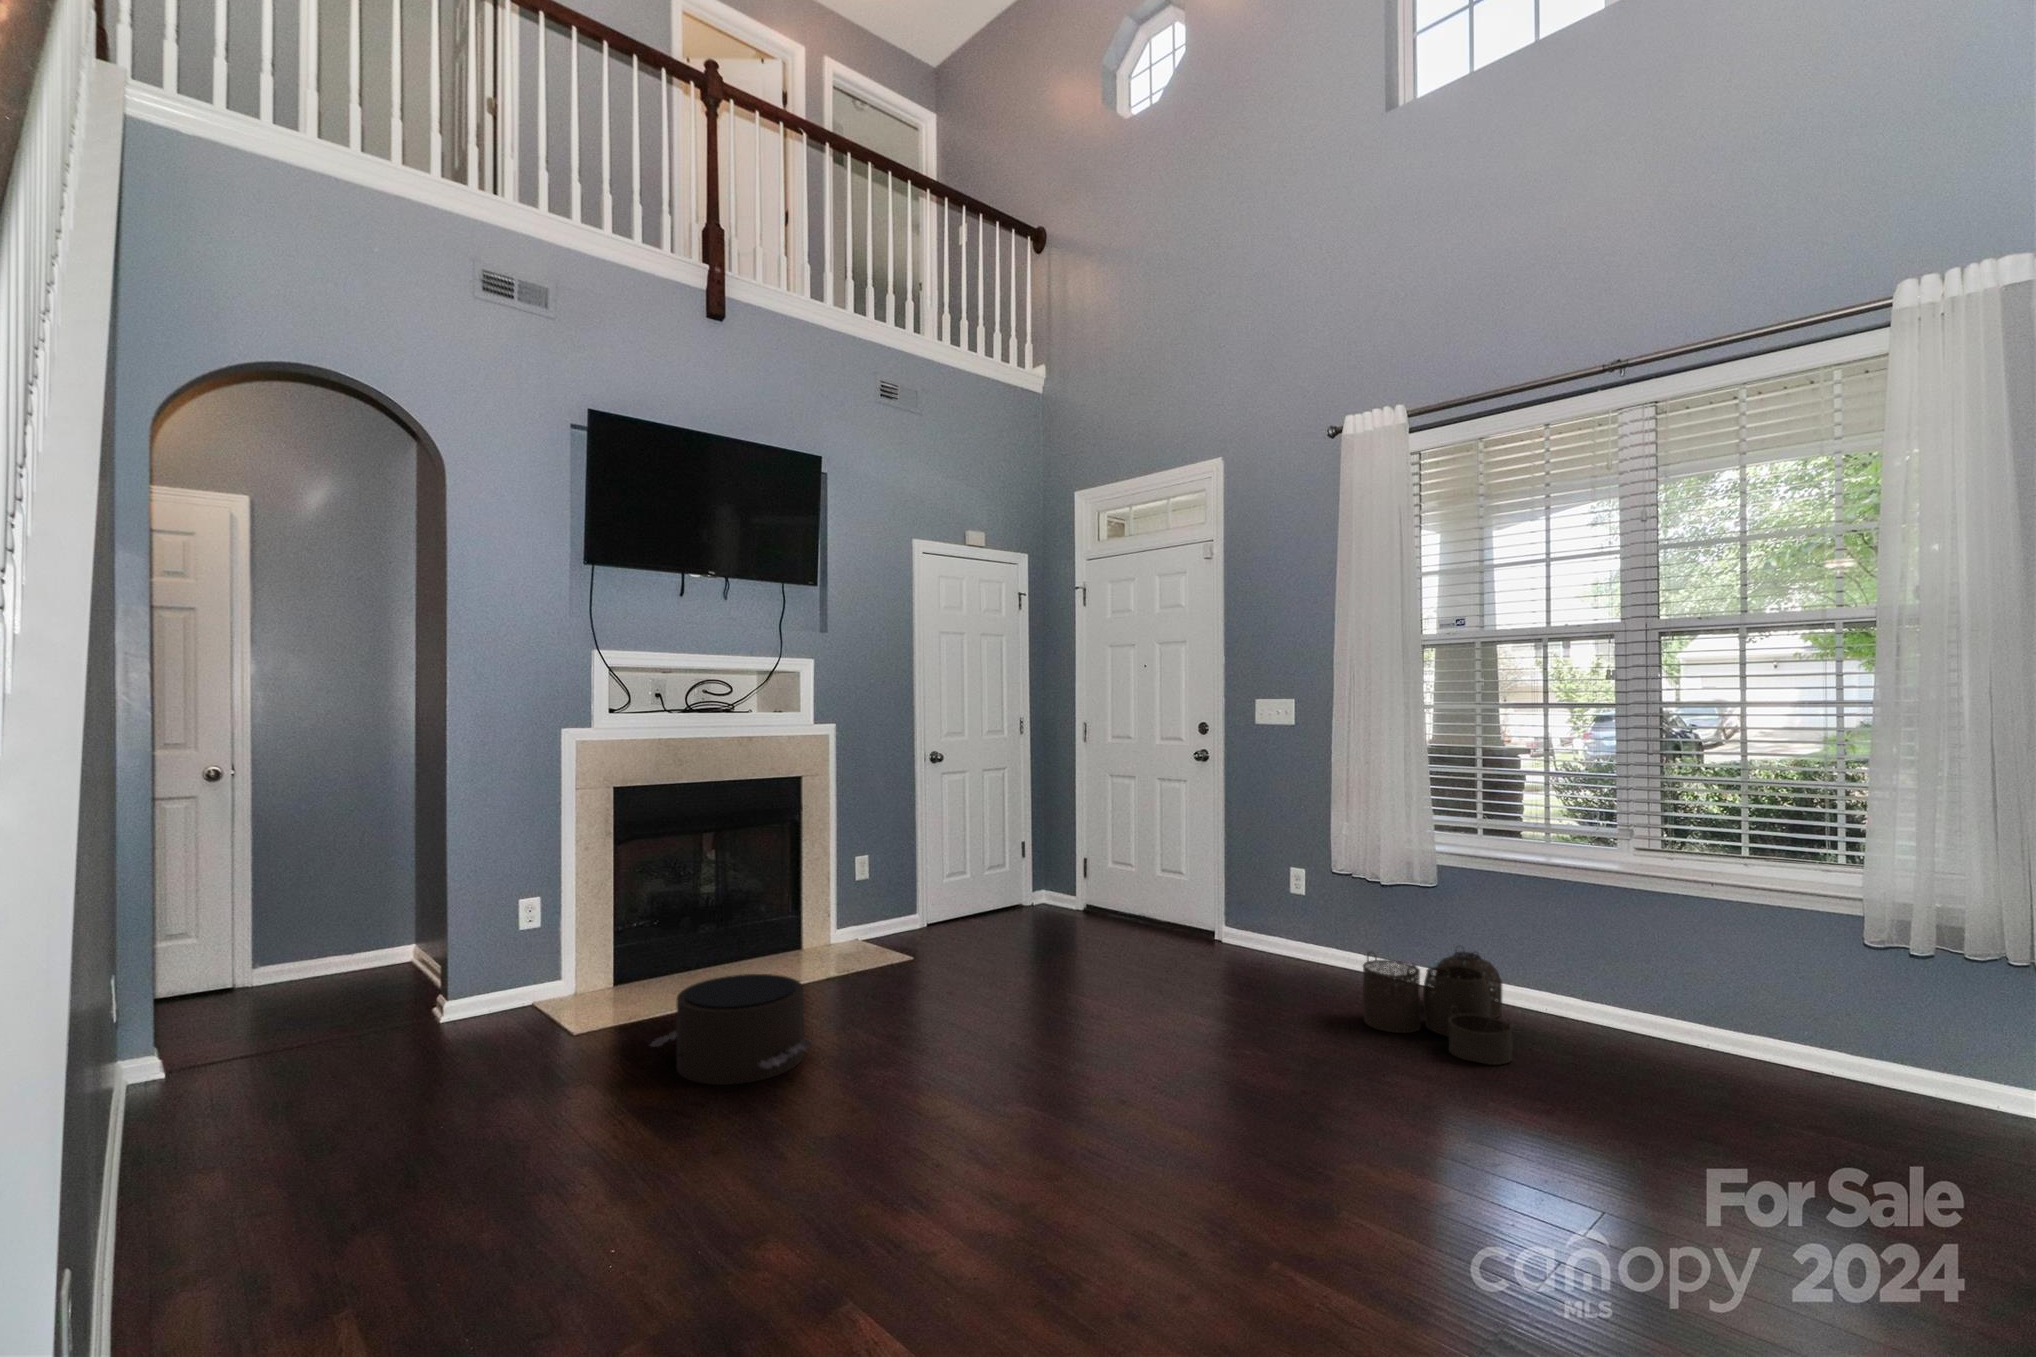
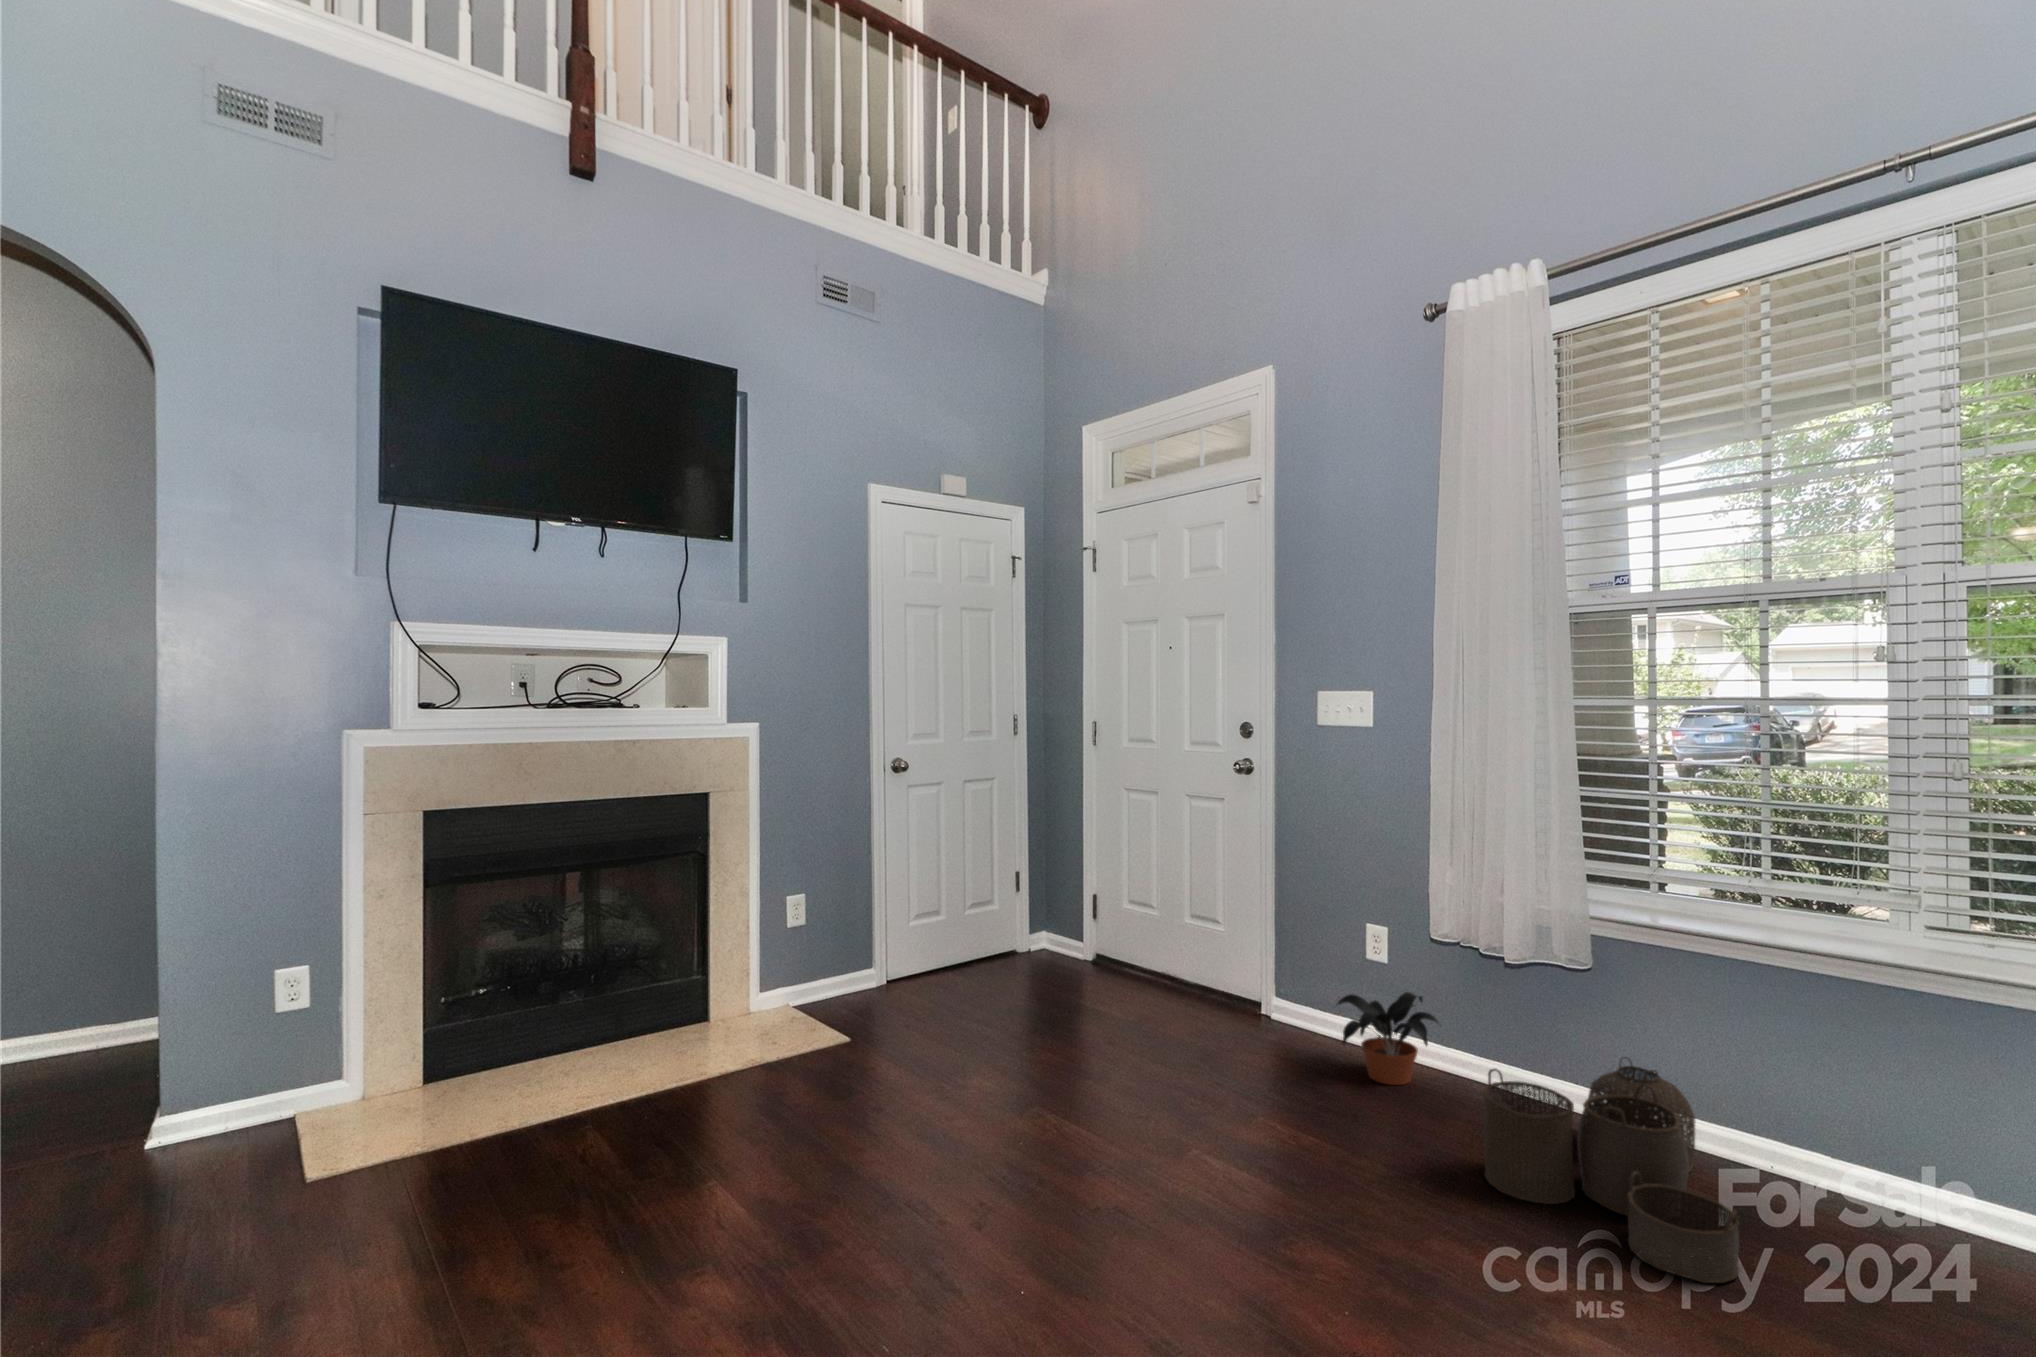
potted plant: none [1266,914,1342,978] -> present [1337,992,1438,1085]
pouf: present [650,974,811,1085] -> none [379,1098,634,1301]

